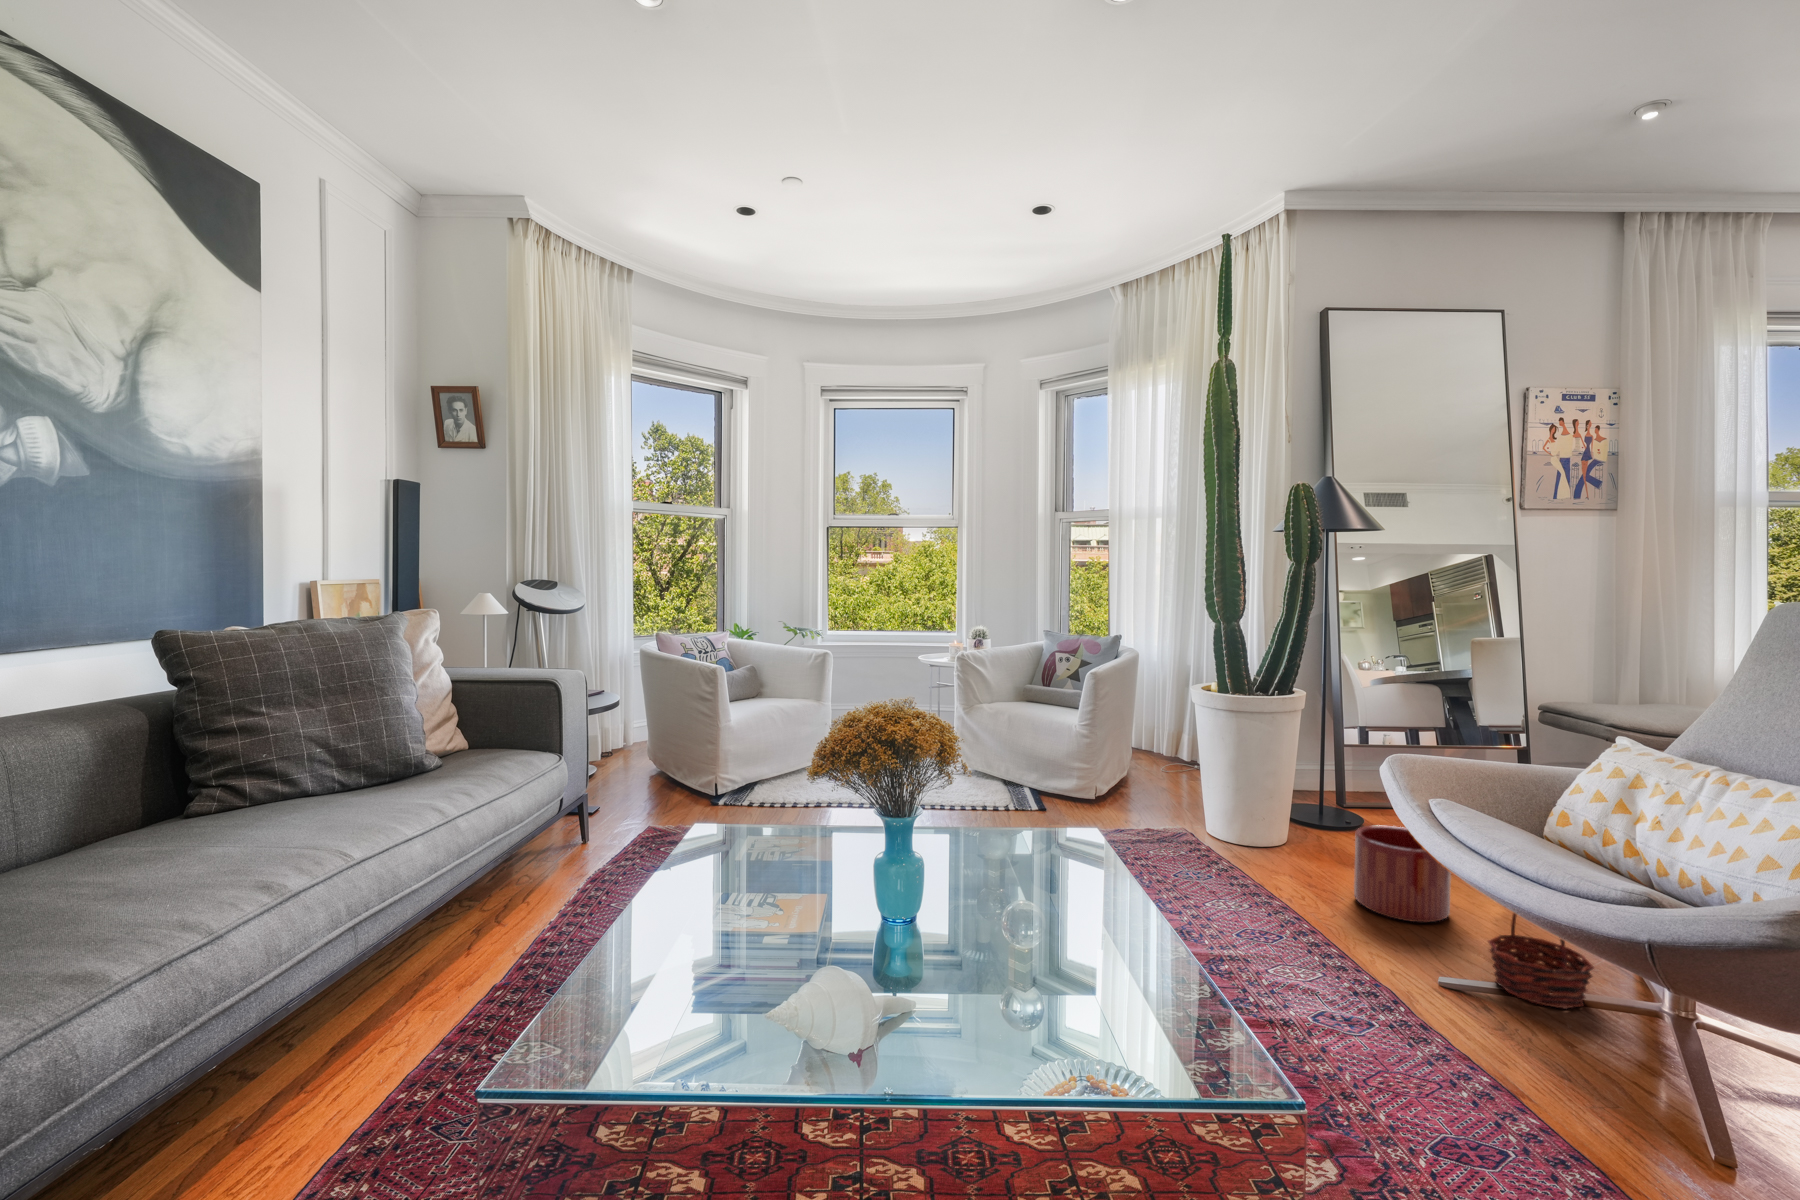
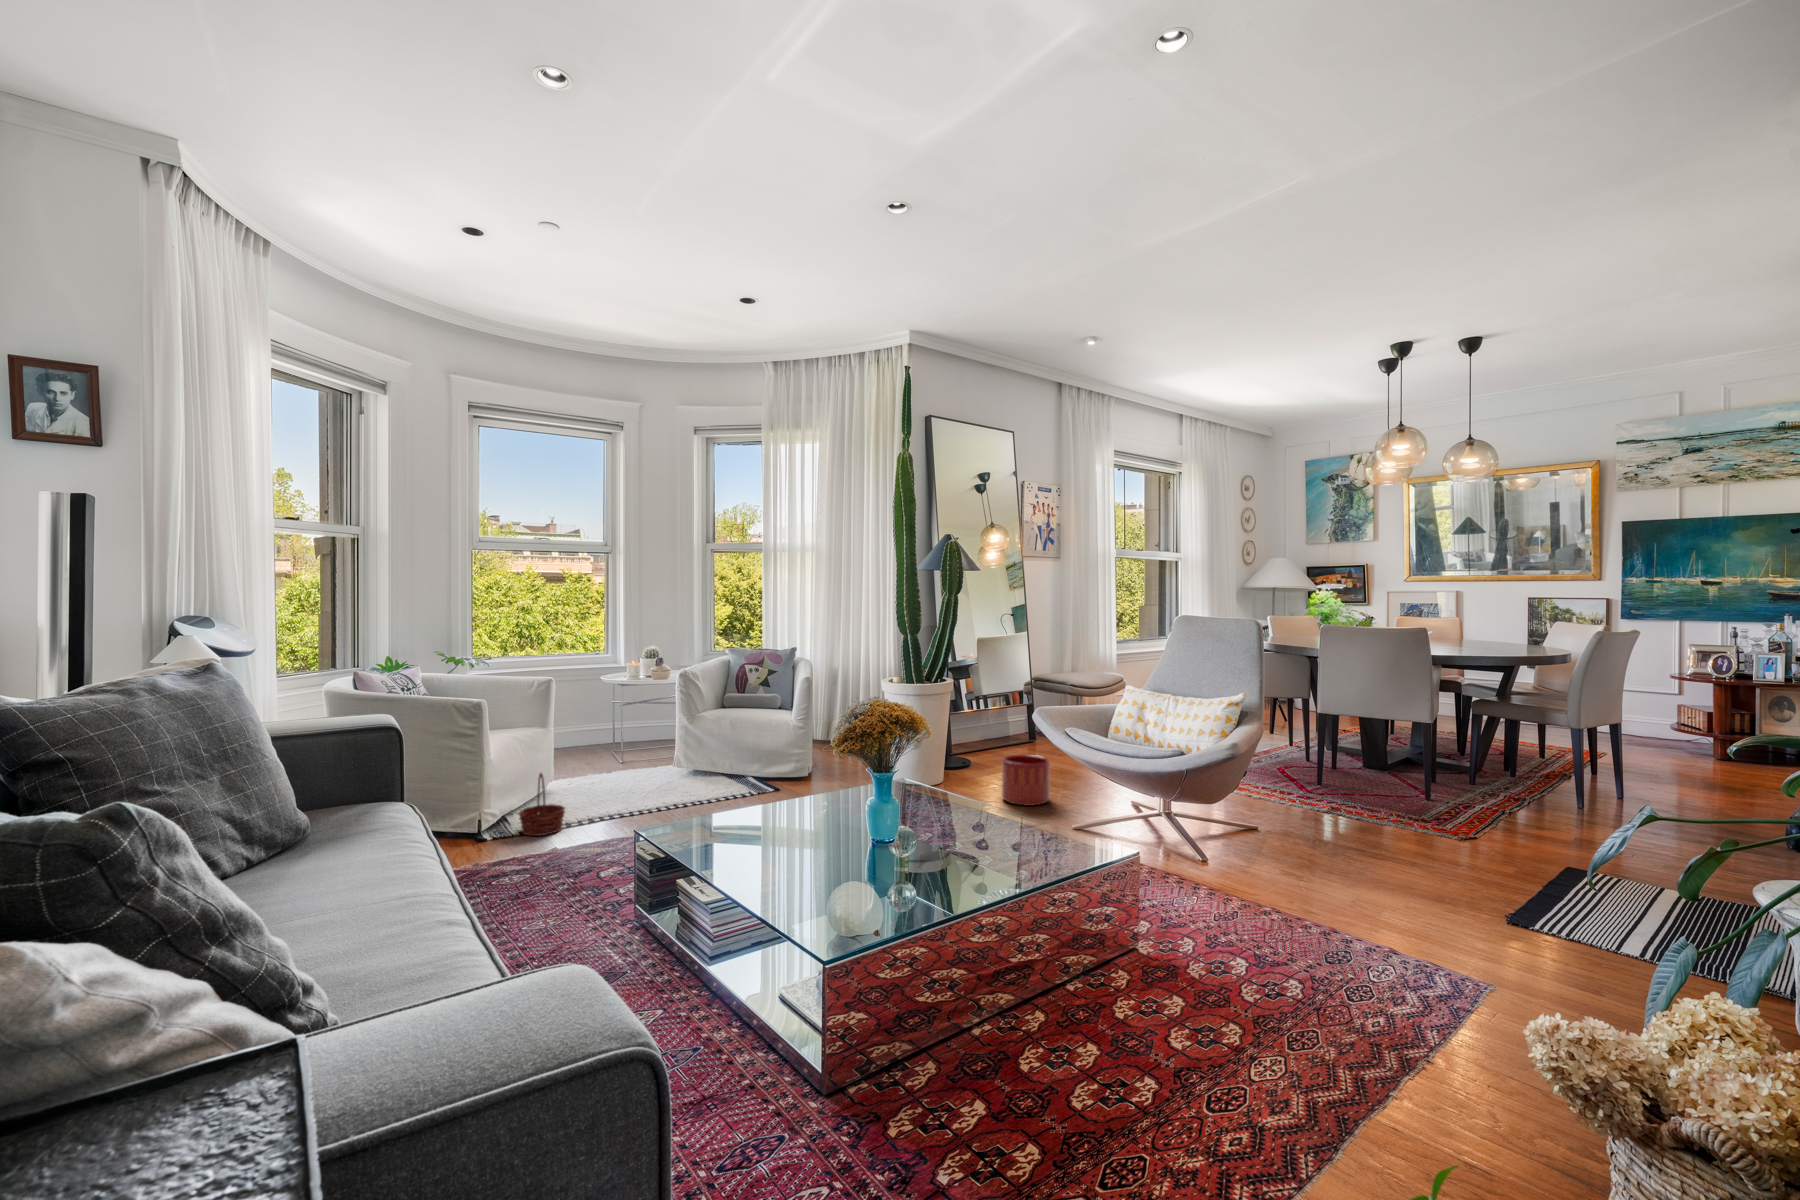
basket: present [1488,913,1594,1009] -> present [519,773,565,836]

